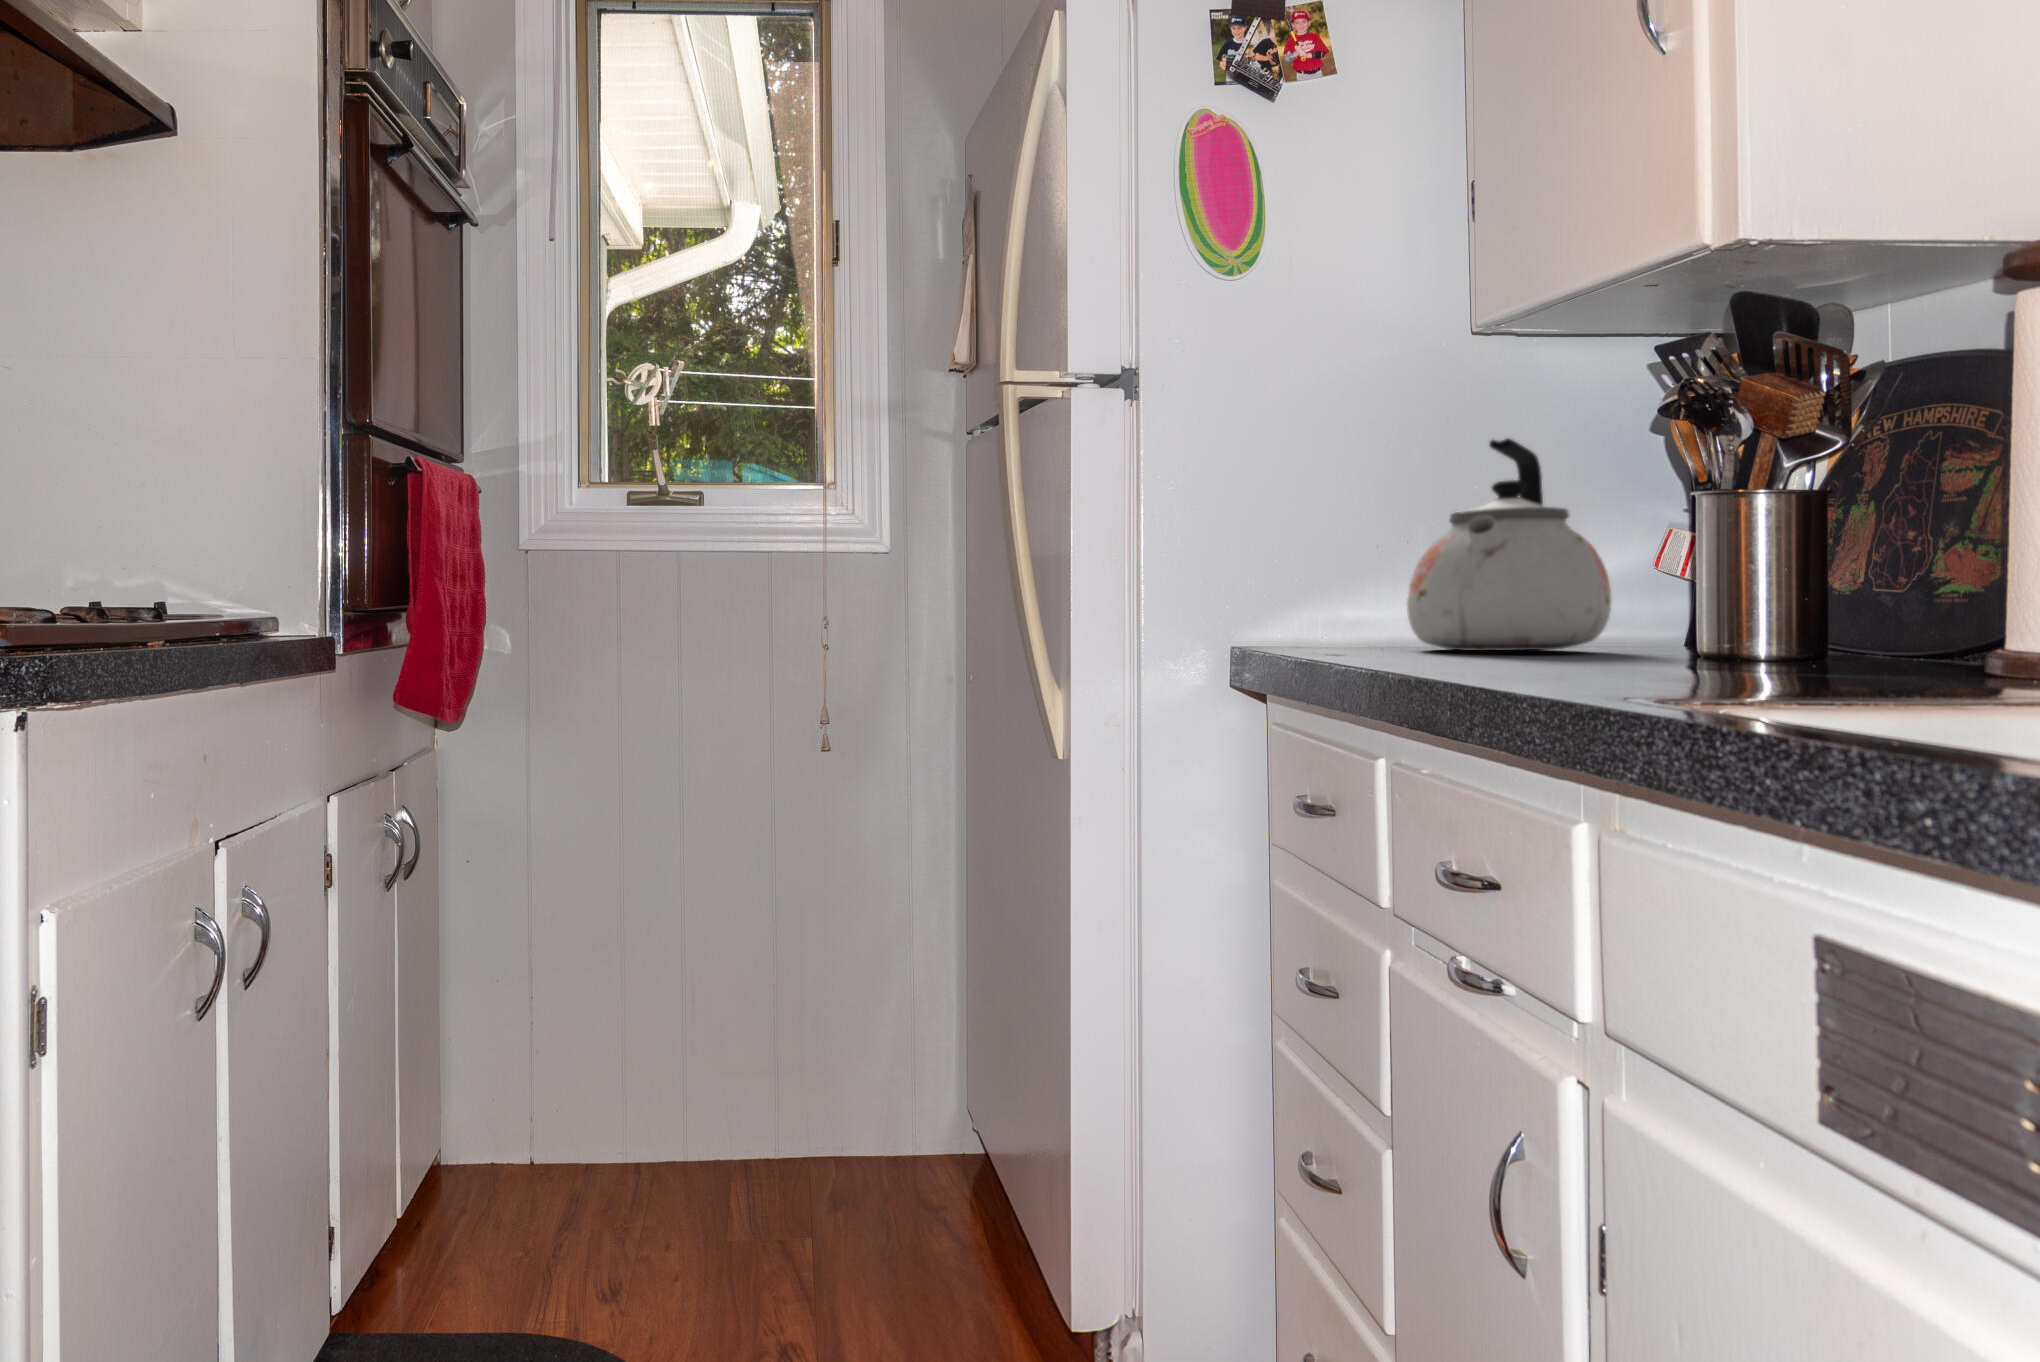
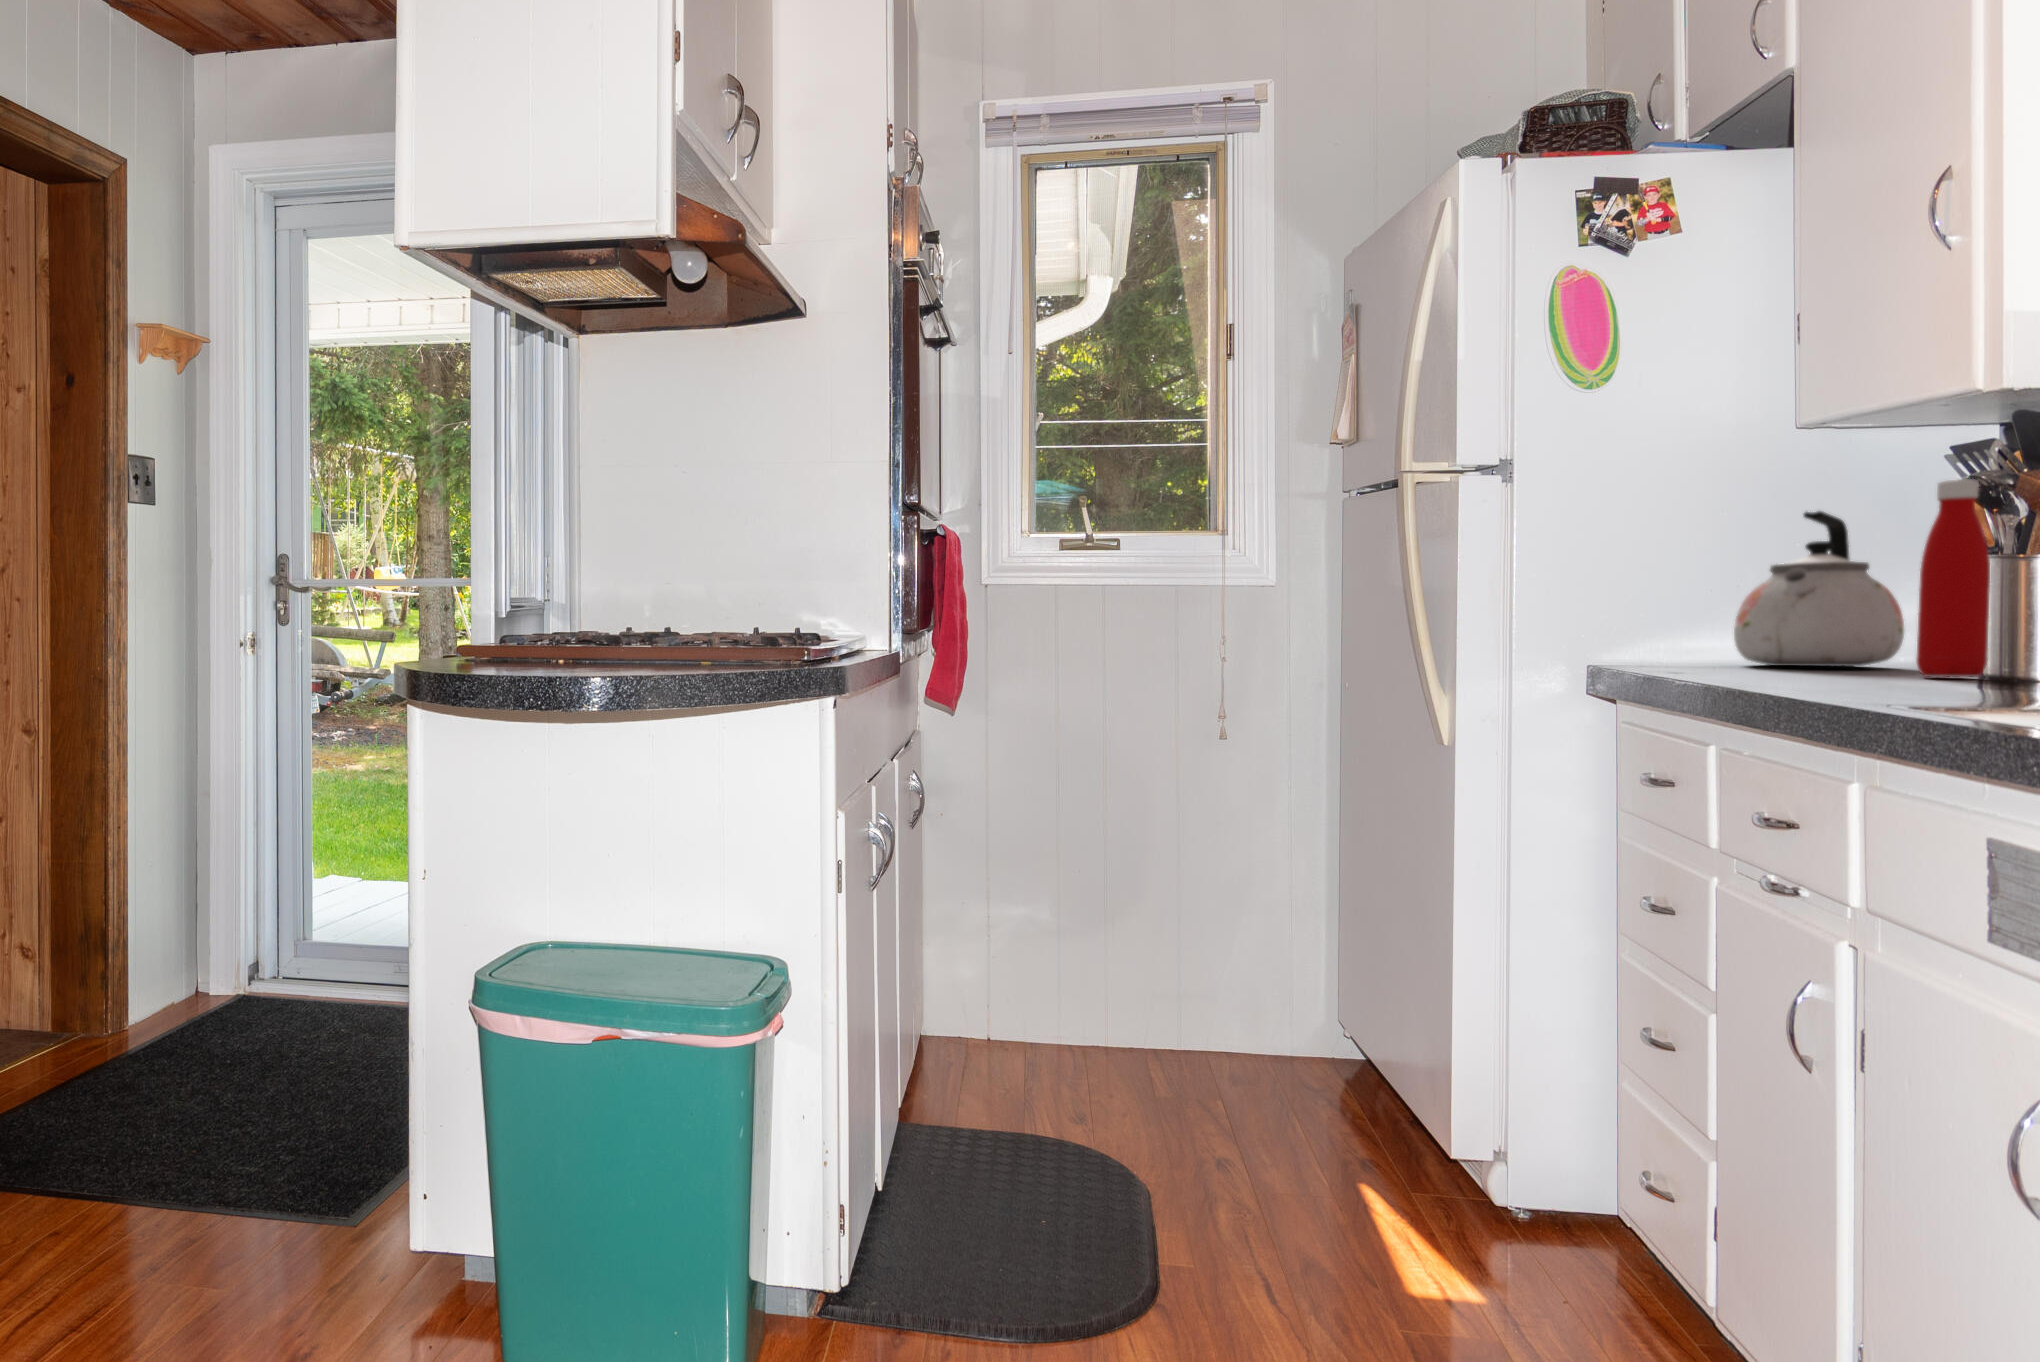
bottle: none [1633,386,1722,662] -> present [1916,479,1990,677]

